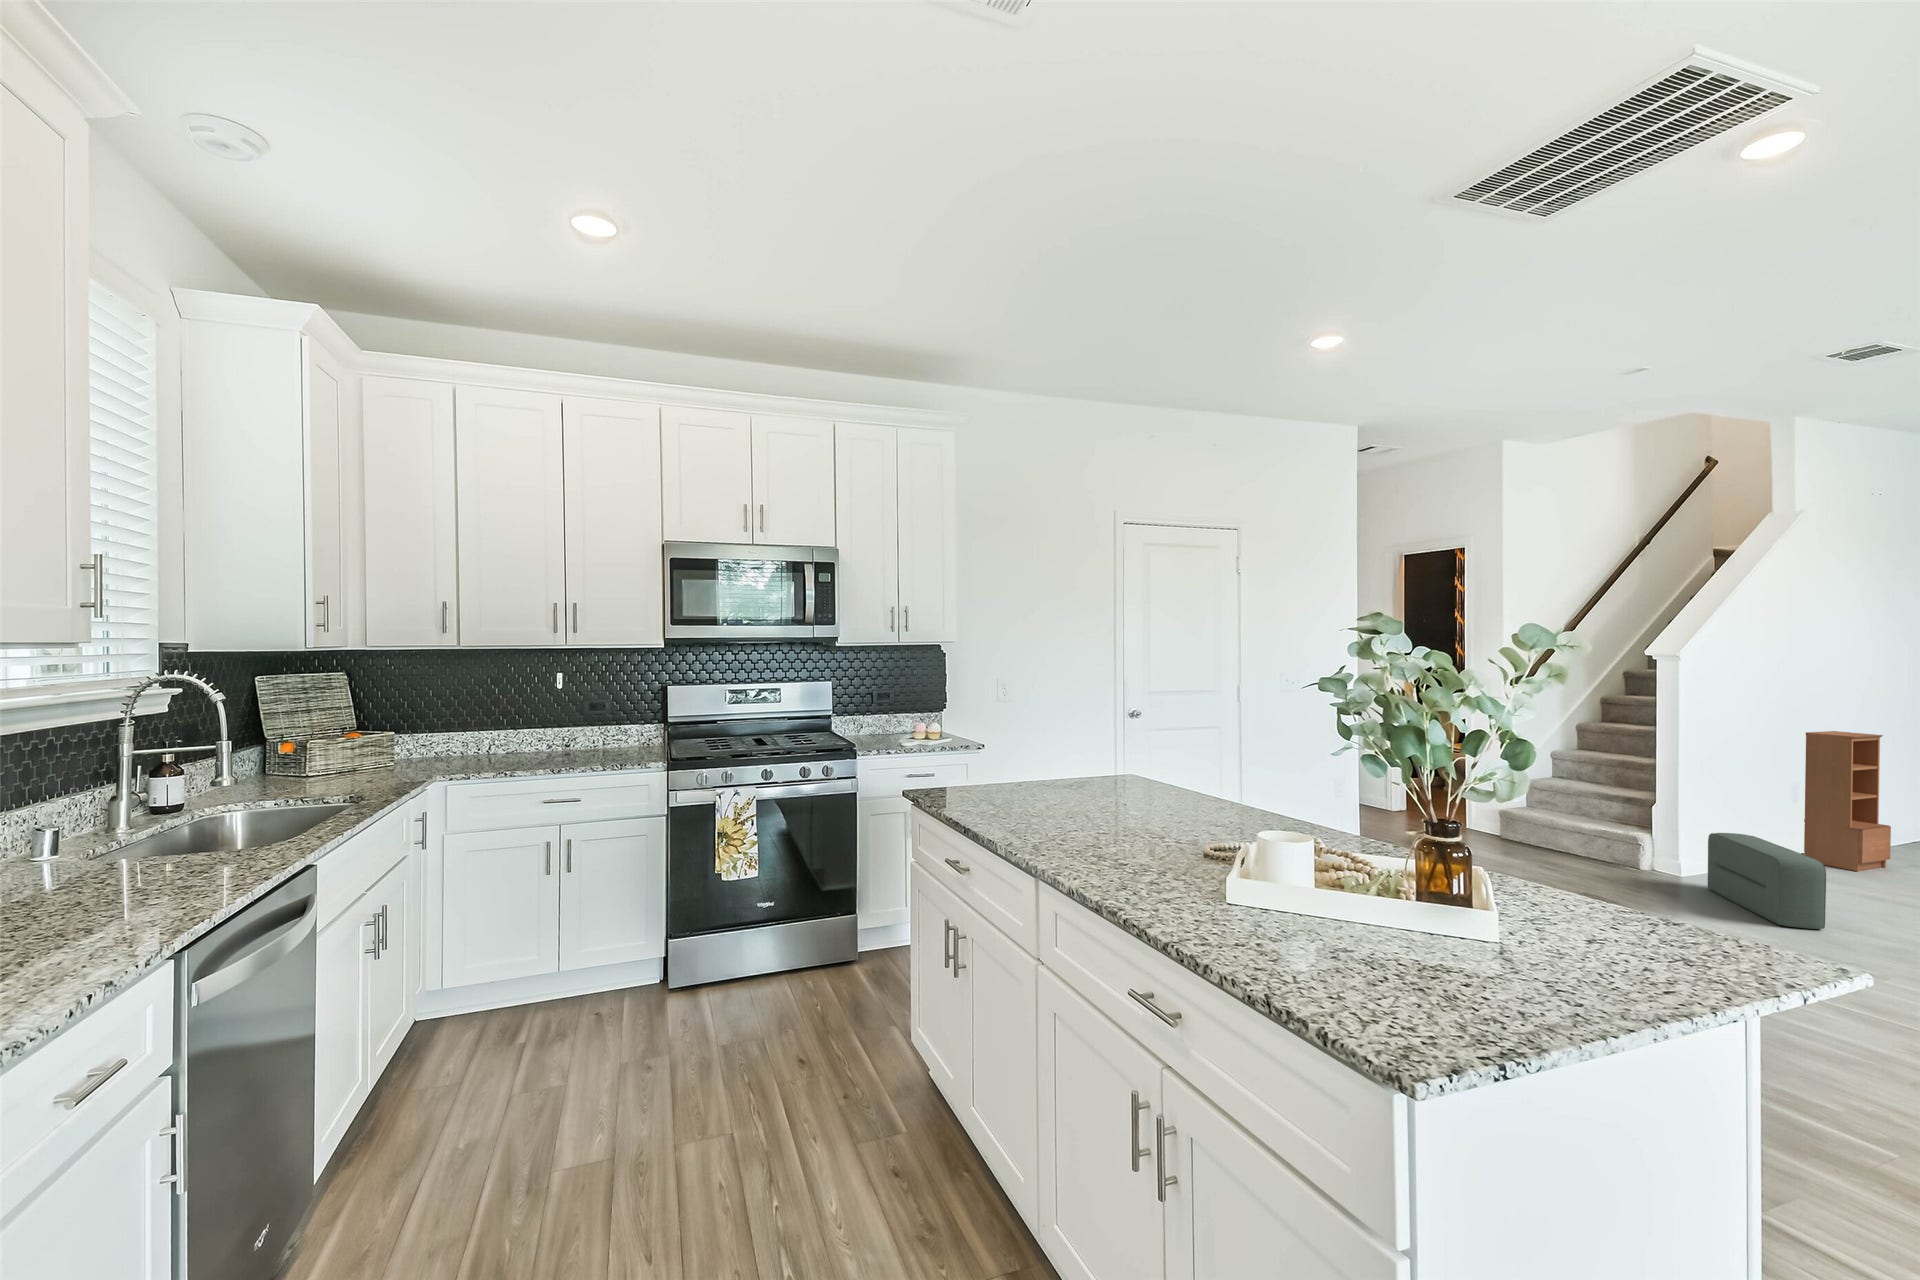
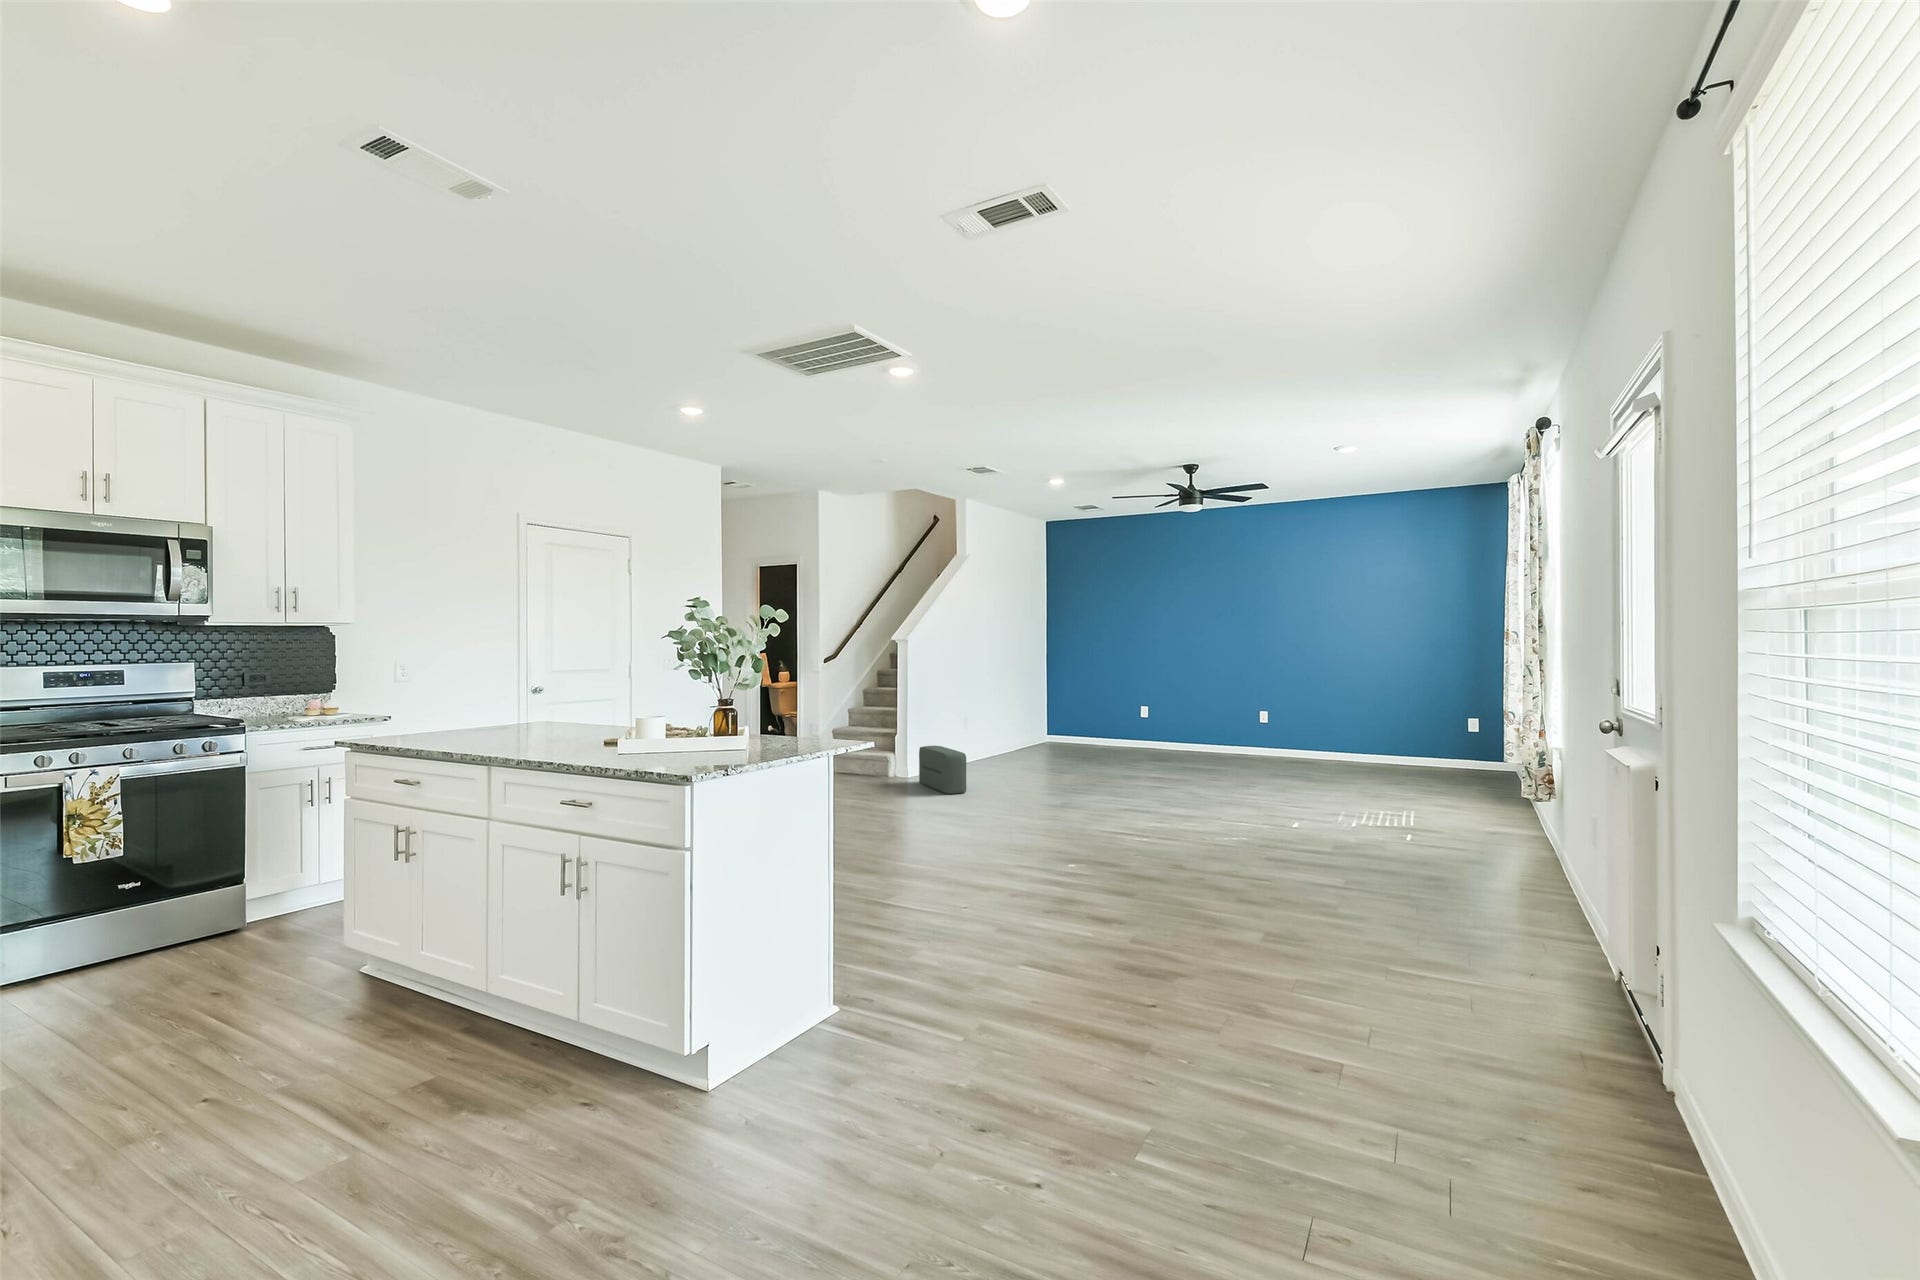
bookcase: present [1804,731,1891,872] -> none [971,683,1008,765]

